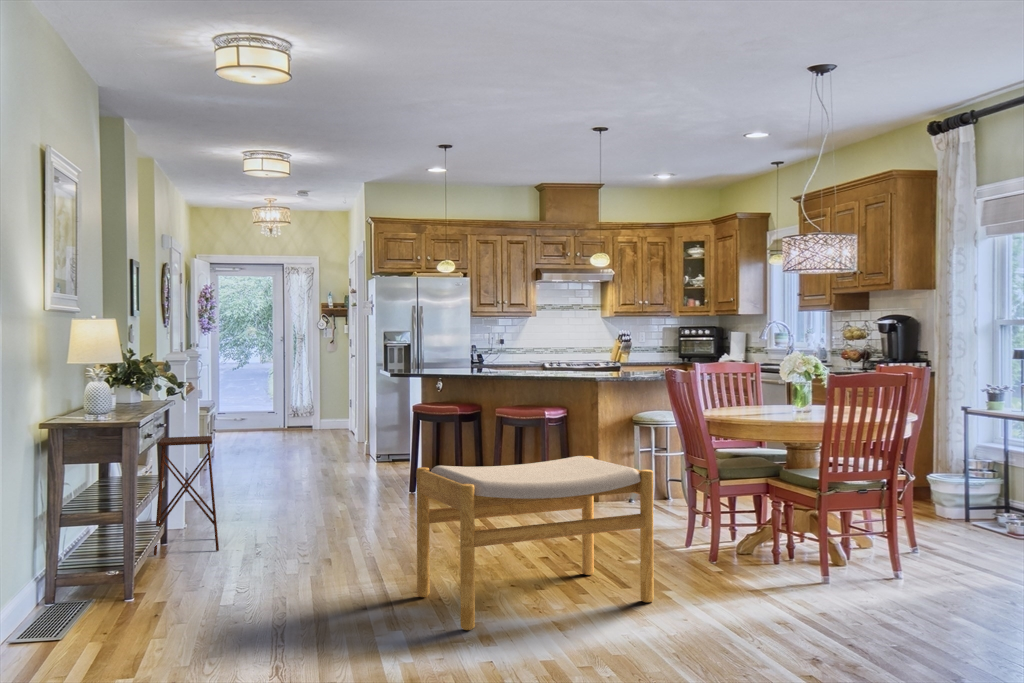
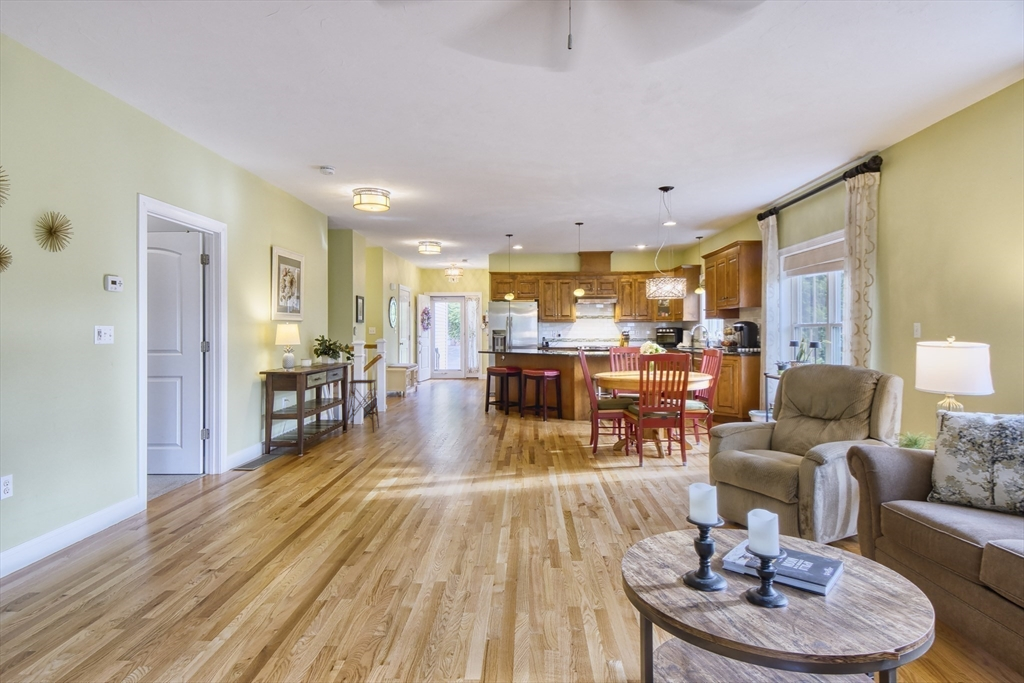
footstool: present [417,456,654,630] -> none [435,394,540,472]

